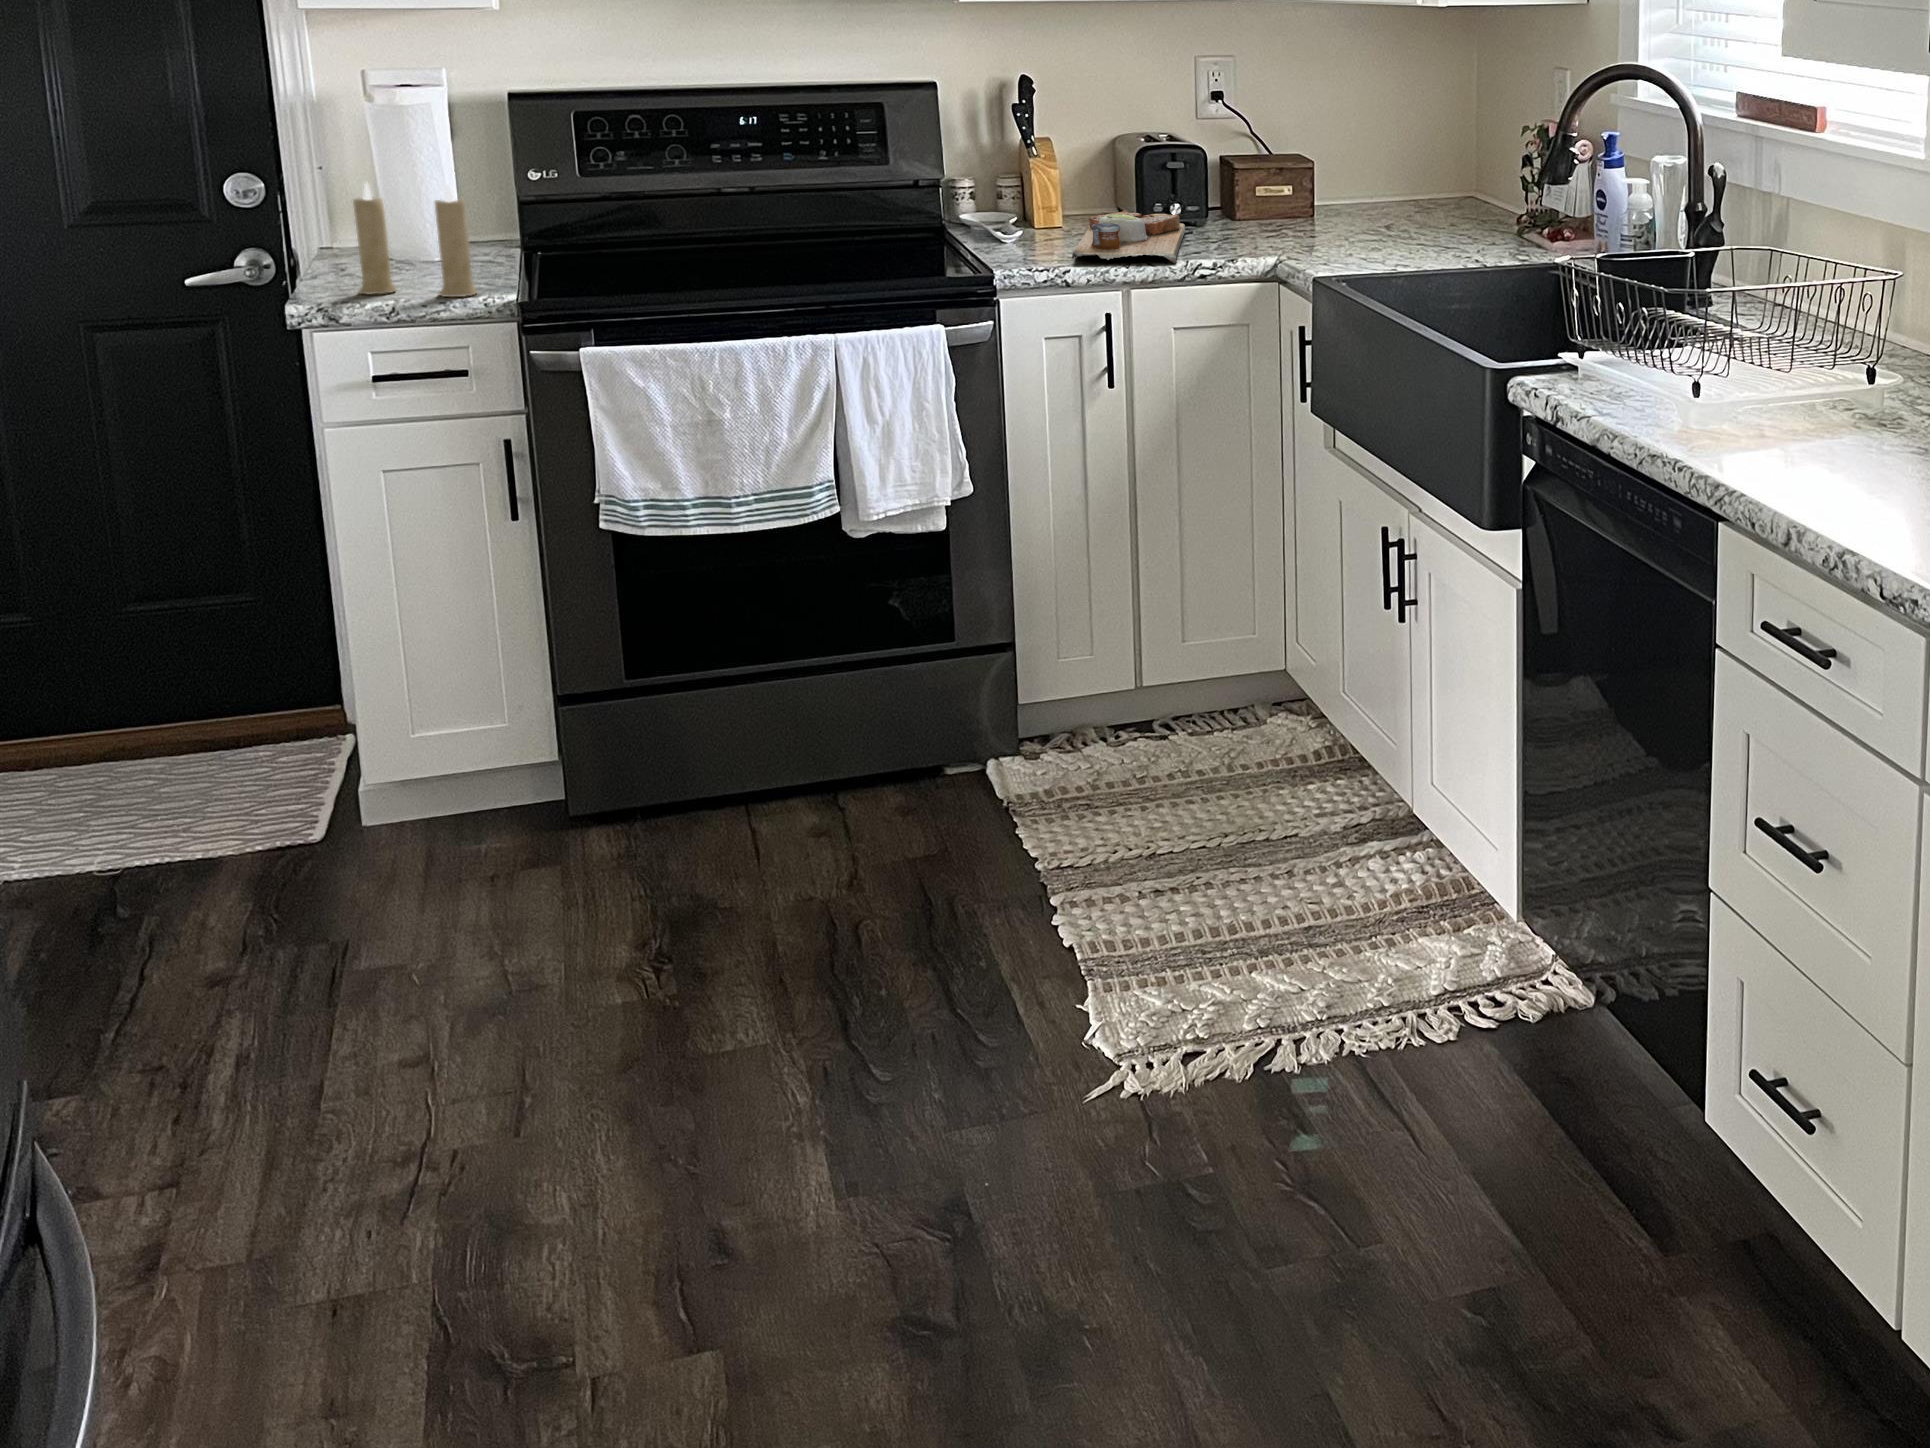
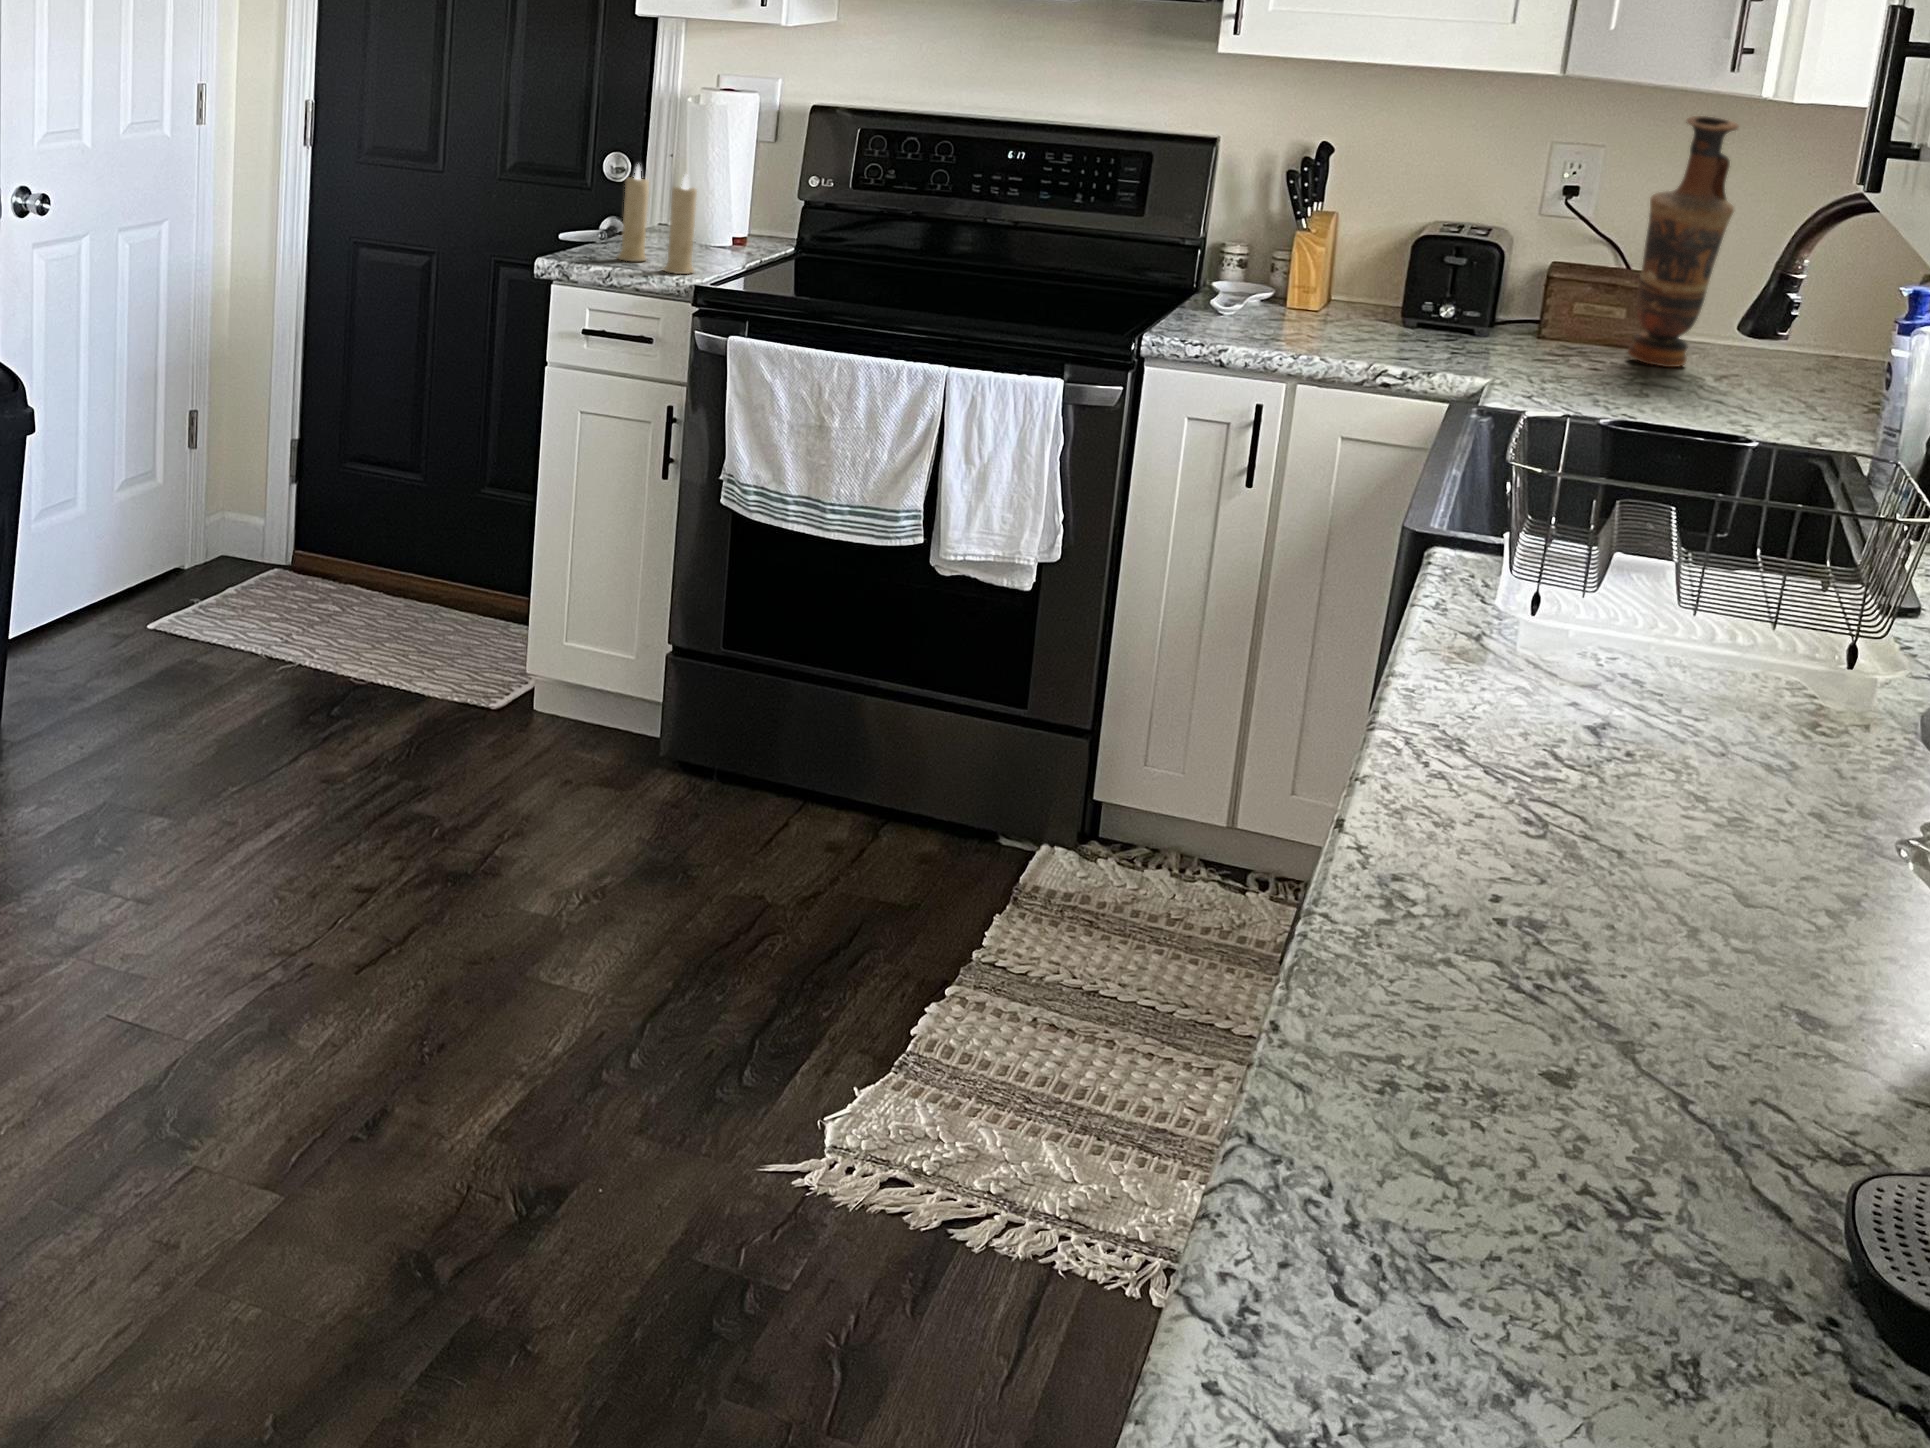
vase: none [1309,21,1371,224] -> present [1628,116,1739,367]
cutting board: present [1072,210,1185,263] -> none [1241,302,1450,366]

